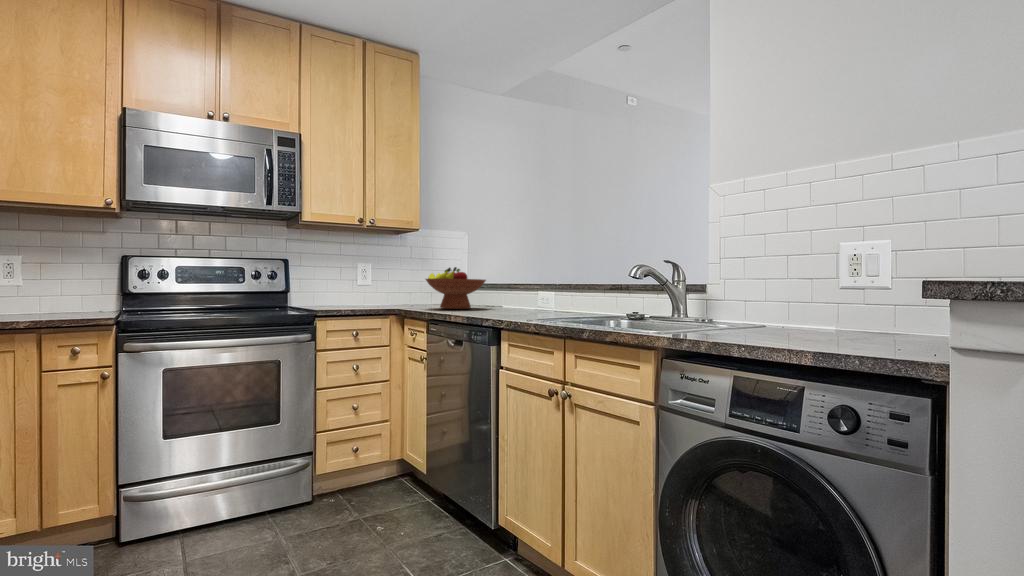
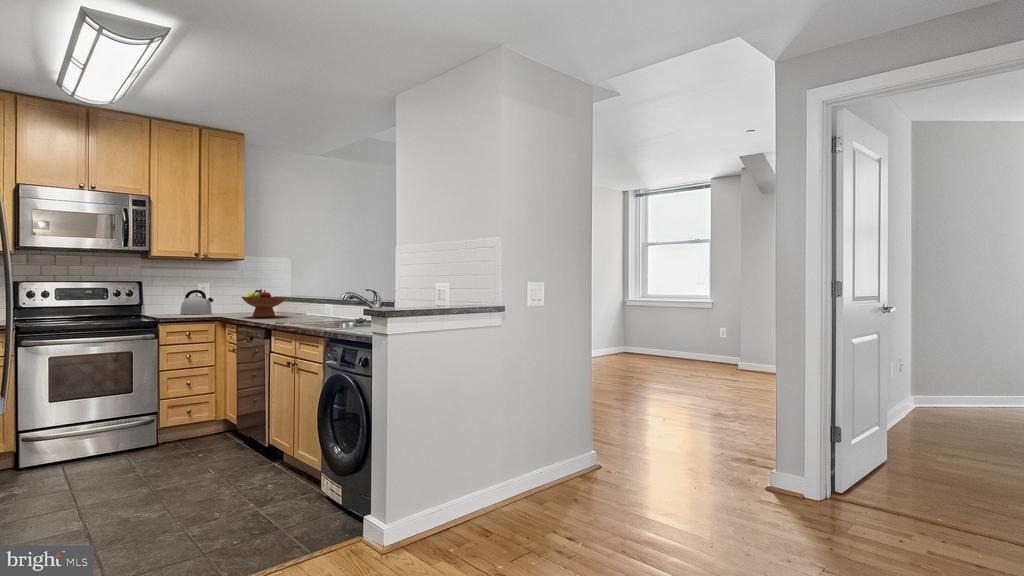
kettle: none [335,273,377,306] -> present [181,290,213,314]

